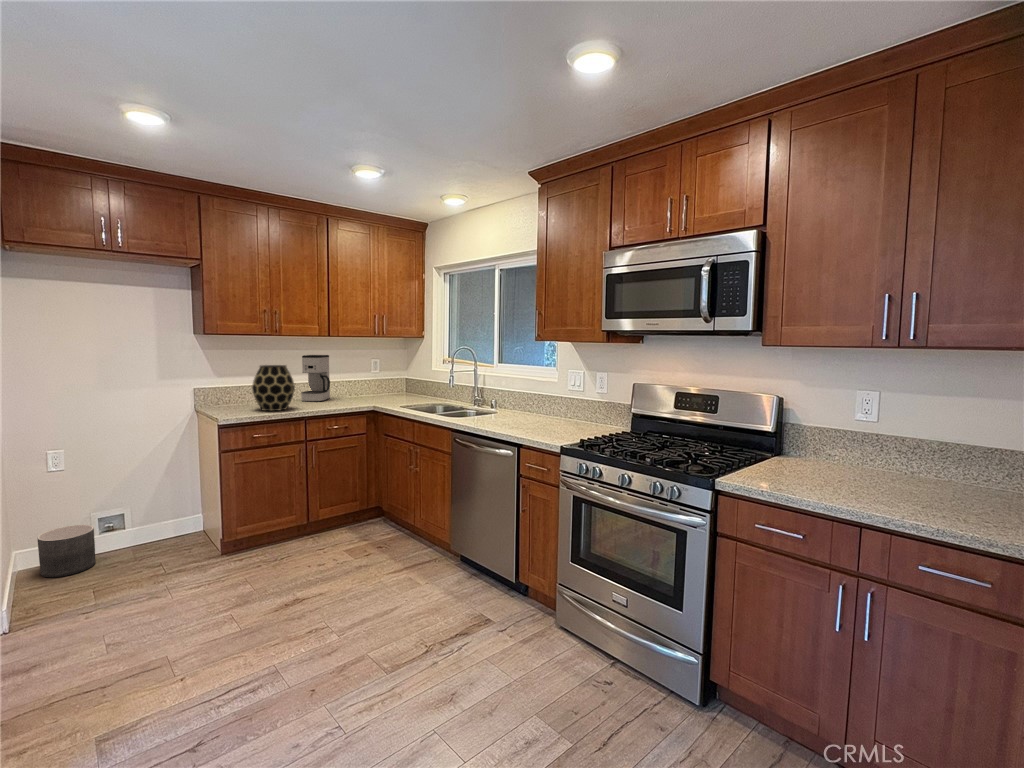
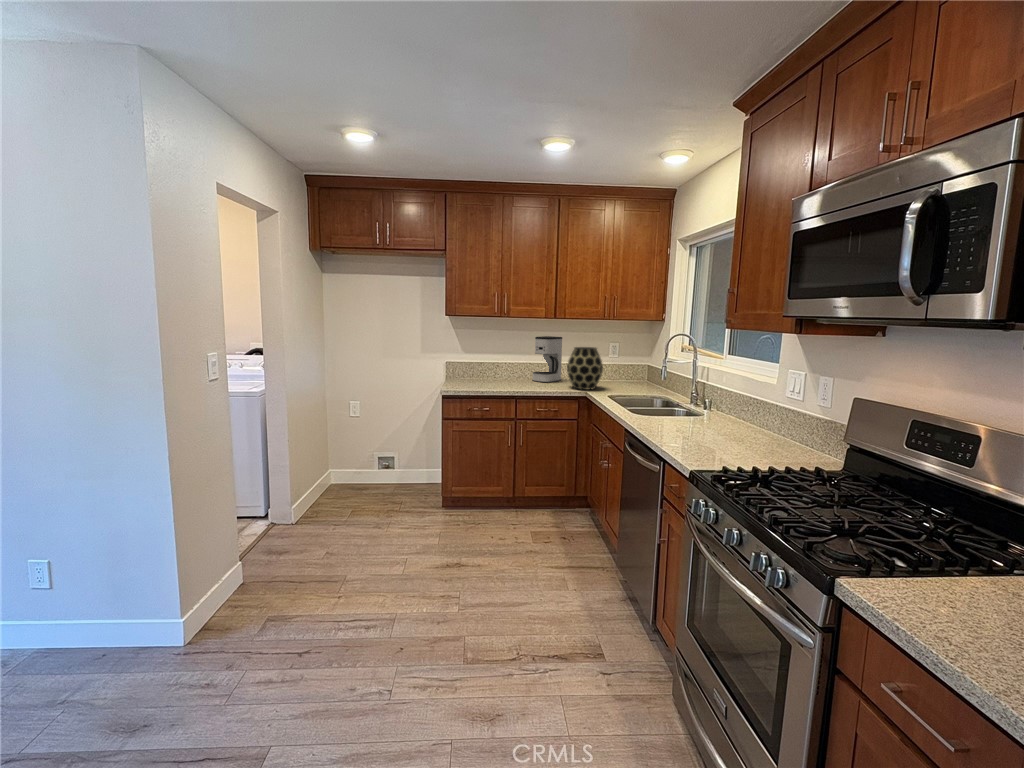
vase: present [252,365,295,411] -> present [567,347,603,390]
planter: present [37,525,96,577] -> none [338,459,372,495]

